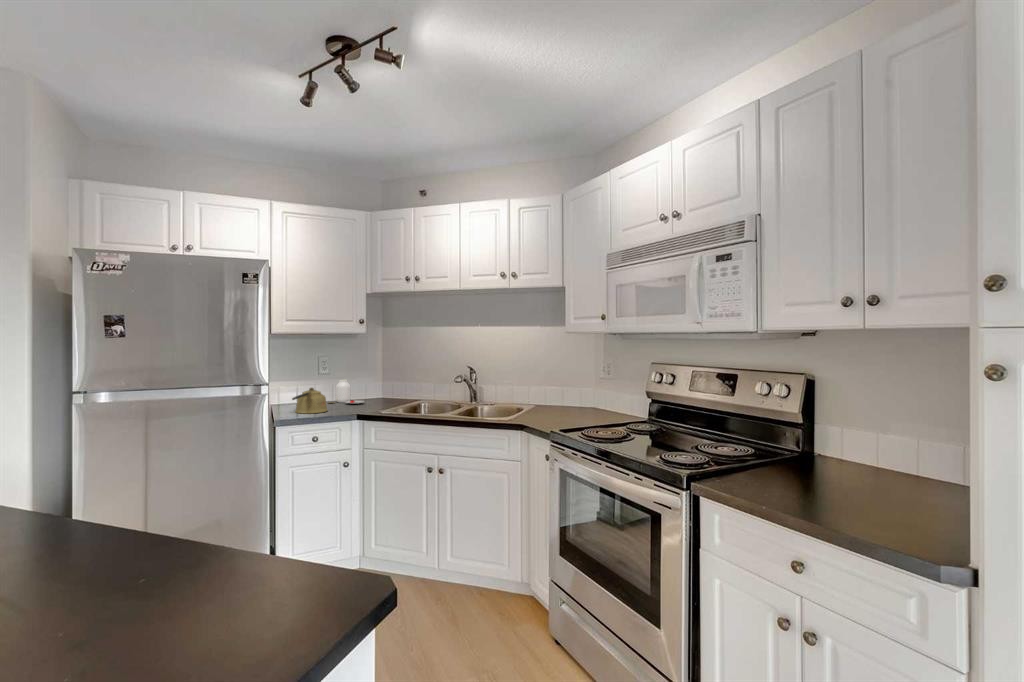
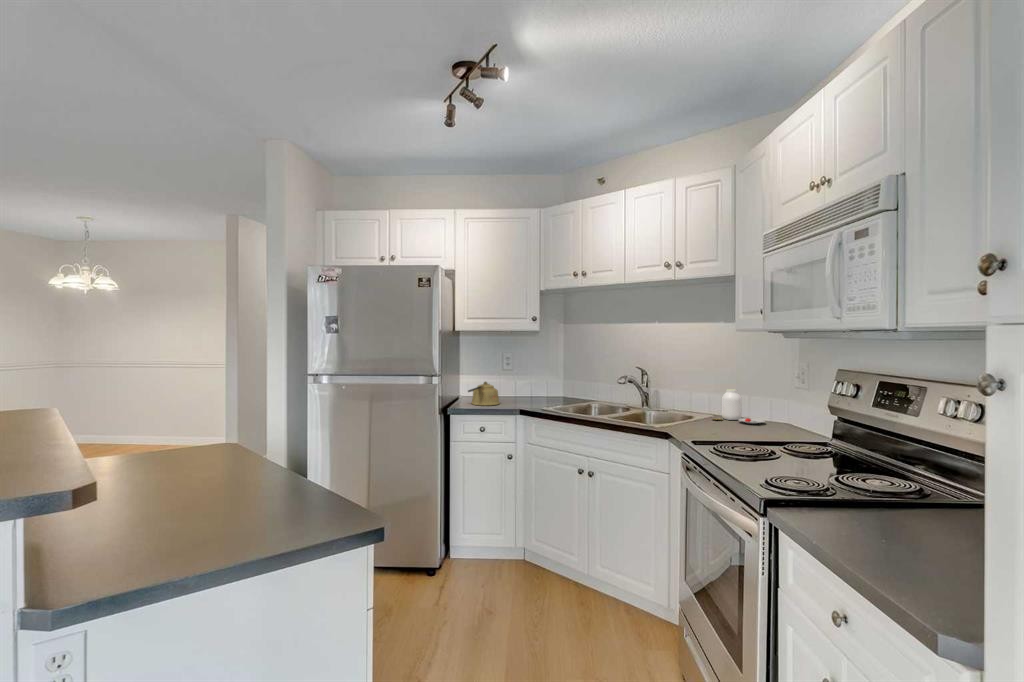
jar: present [336,380,364,404] -> present [716,389,765,424]

